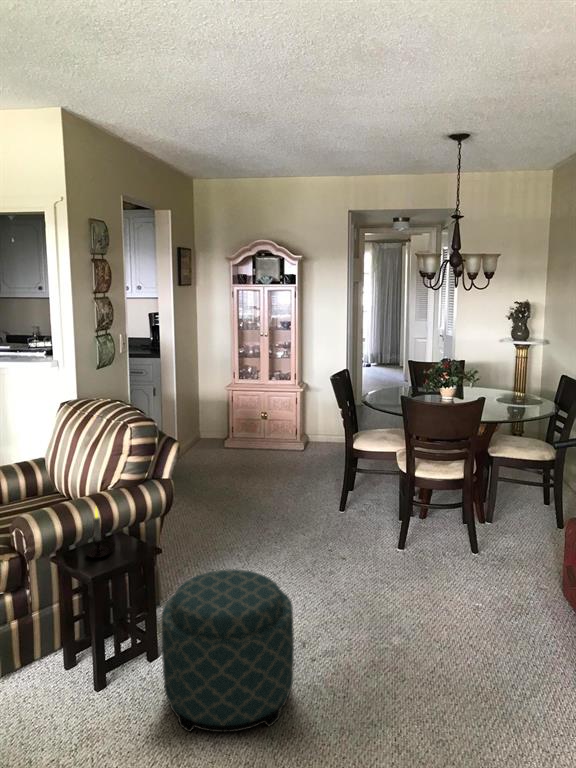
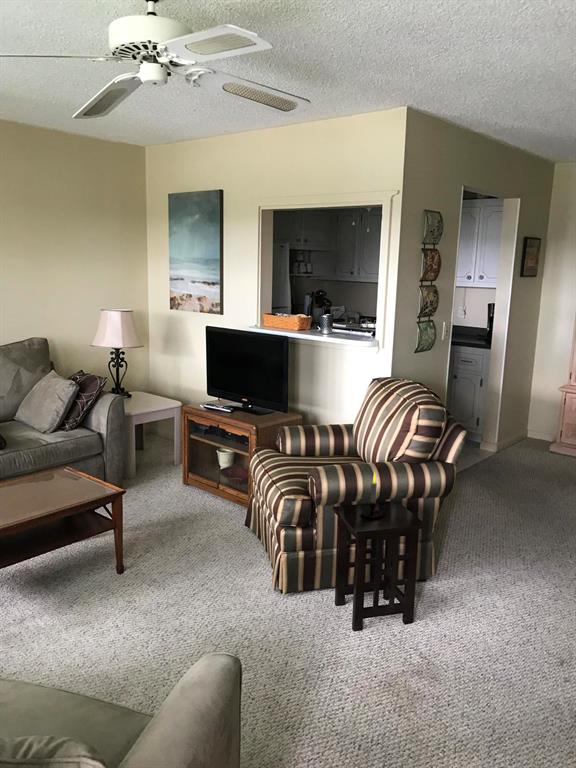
ottoman: present [162,569,294,732] -> none [406,557,542,719]

